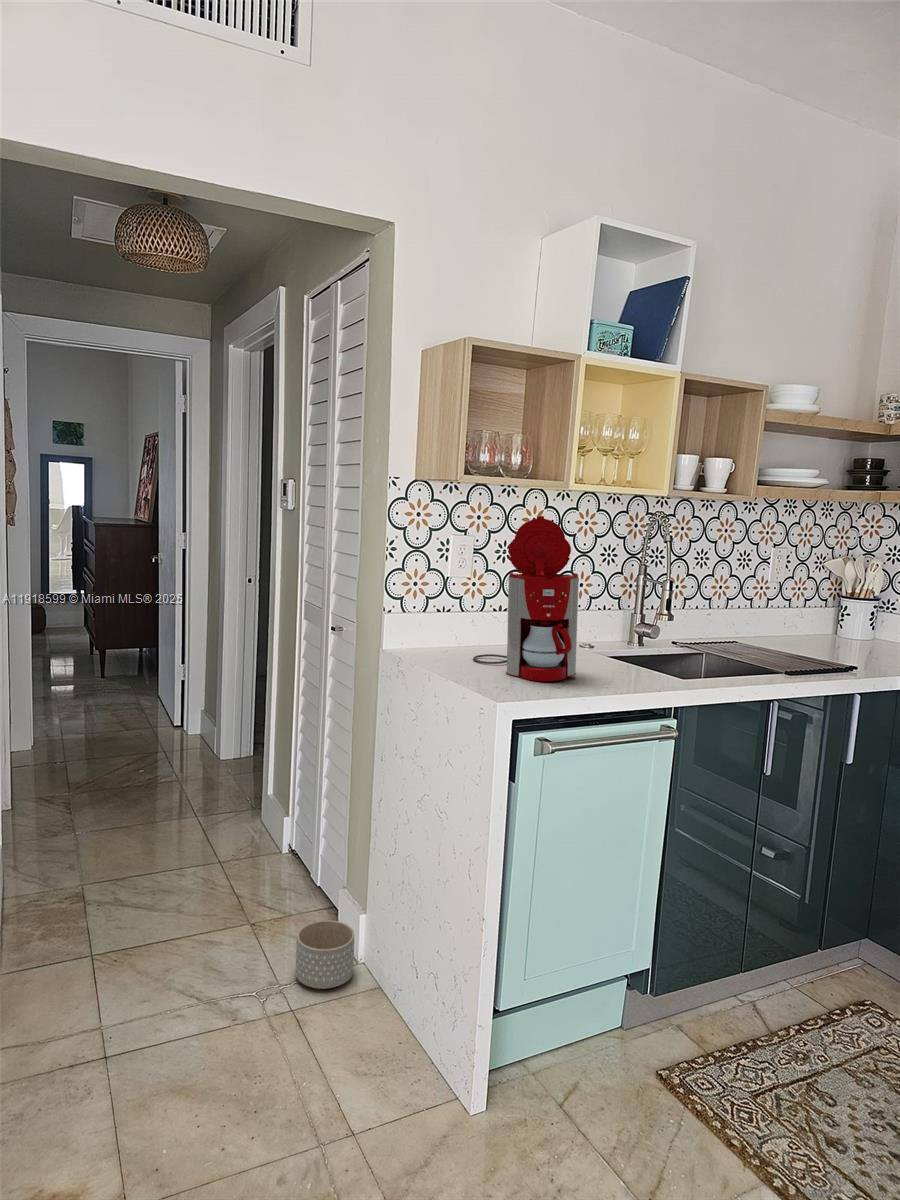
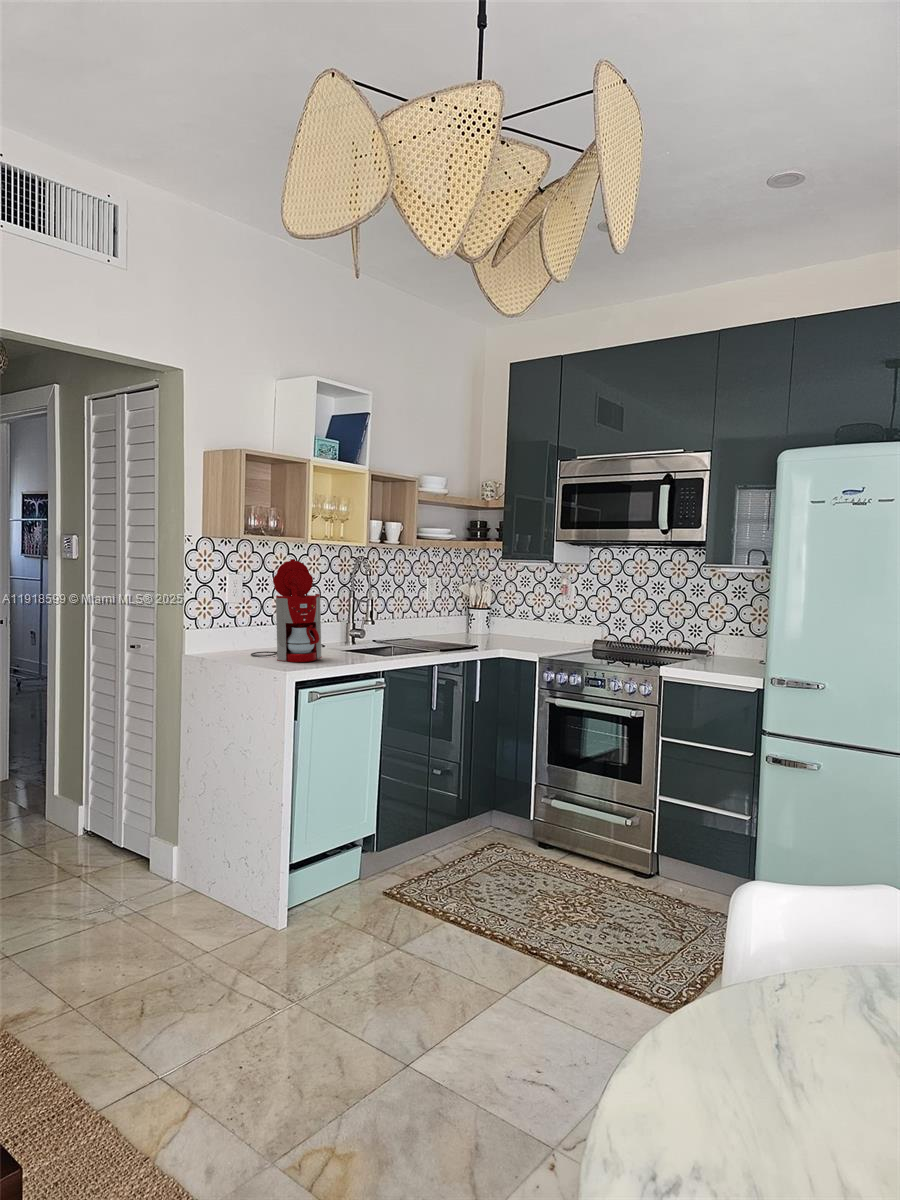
planter: present [296,920,354,989] -> none [126,856,171,904]

